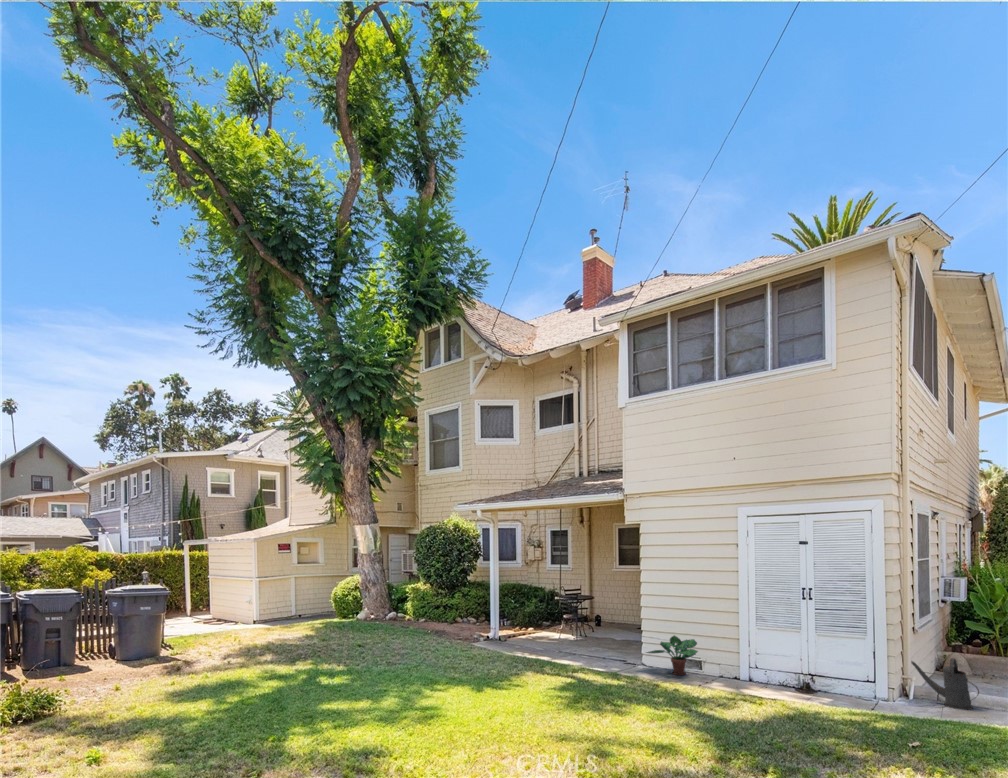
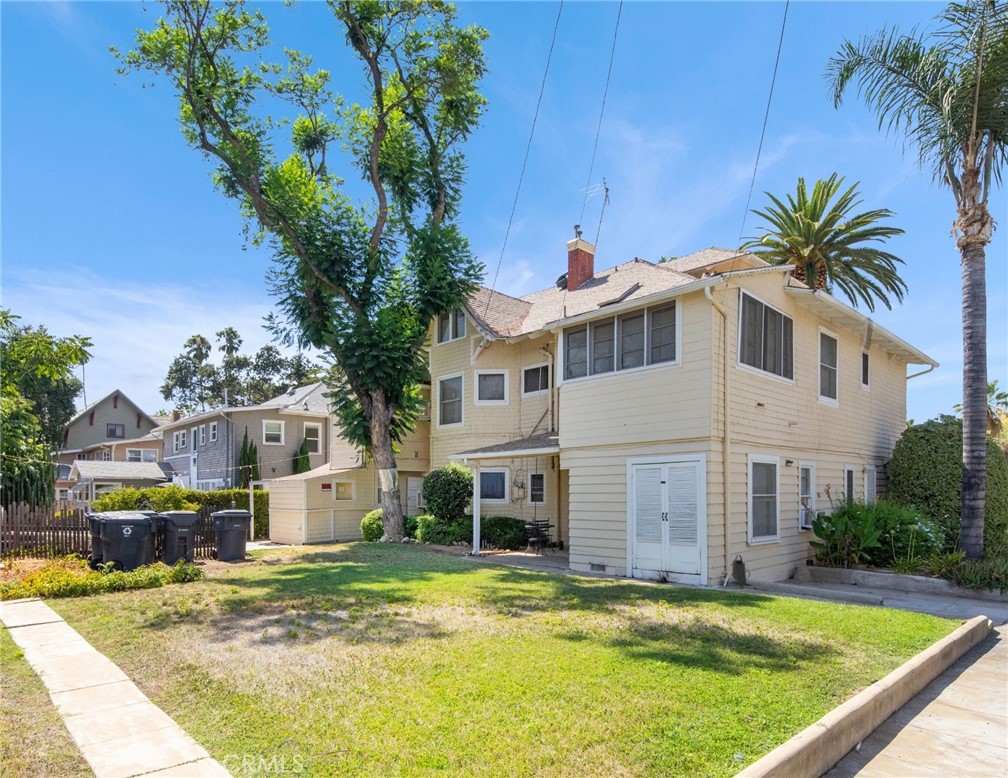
potted plant: present [647,636,698,675] -> none [562,543,598,569]

